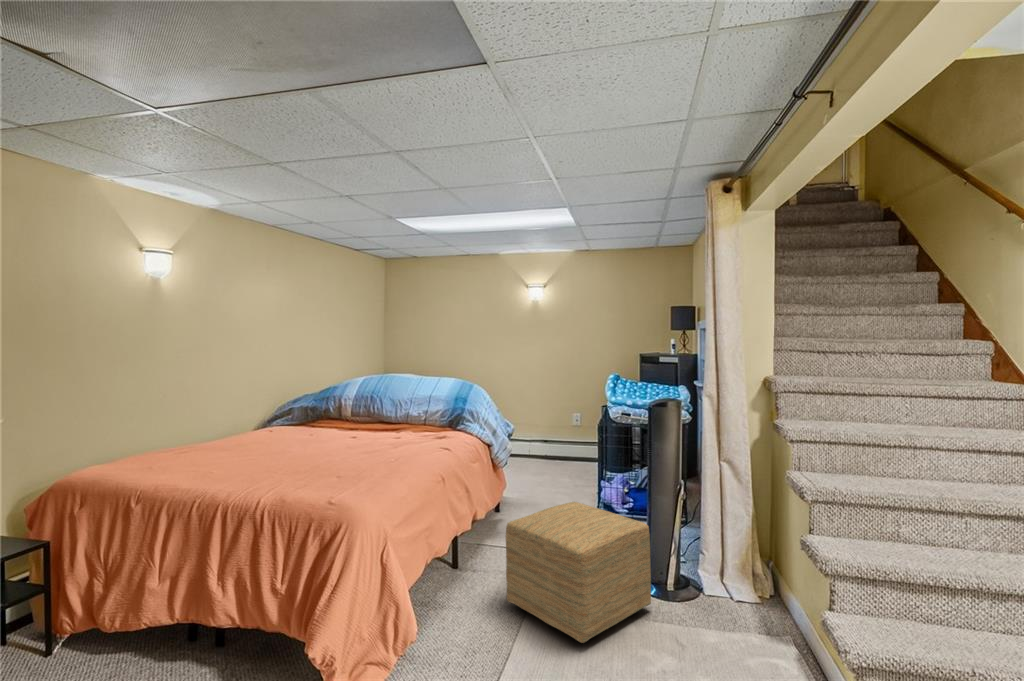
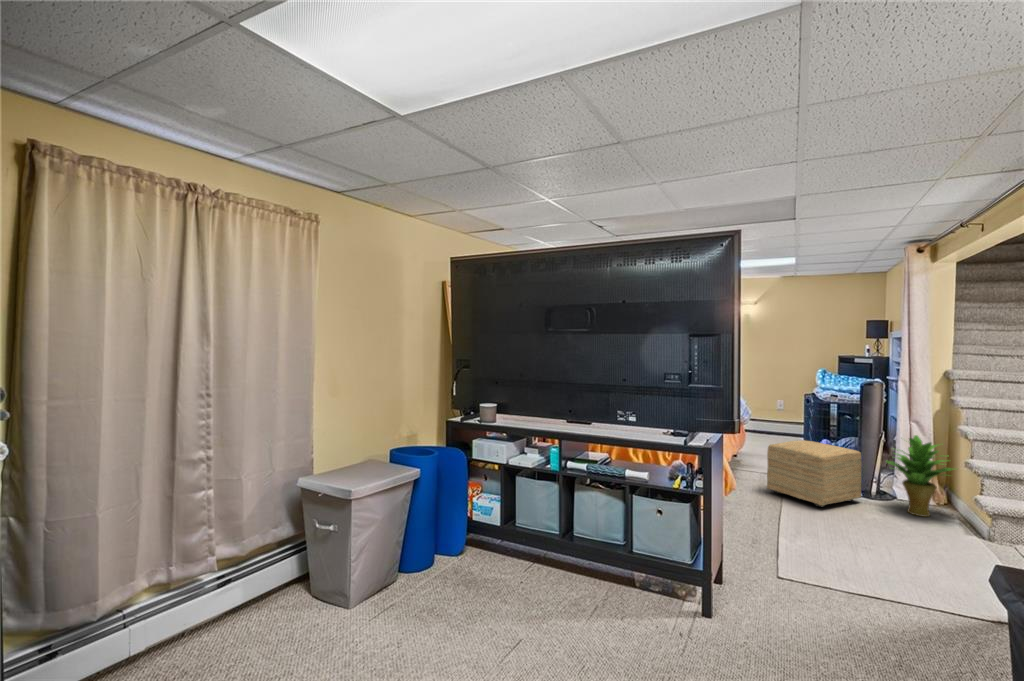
potted plant: none [683,490,791,638] -> present [887,435,954,517]

